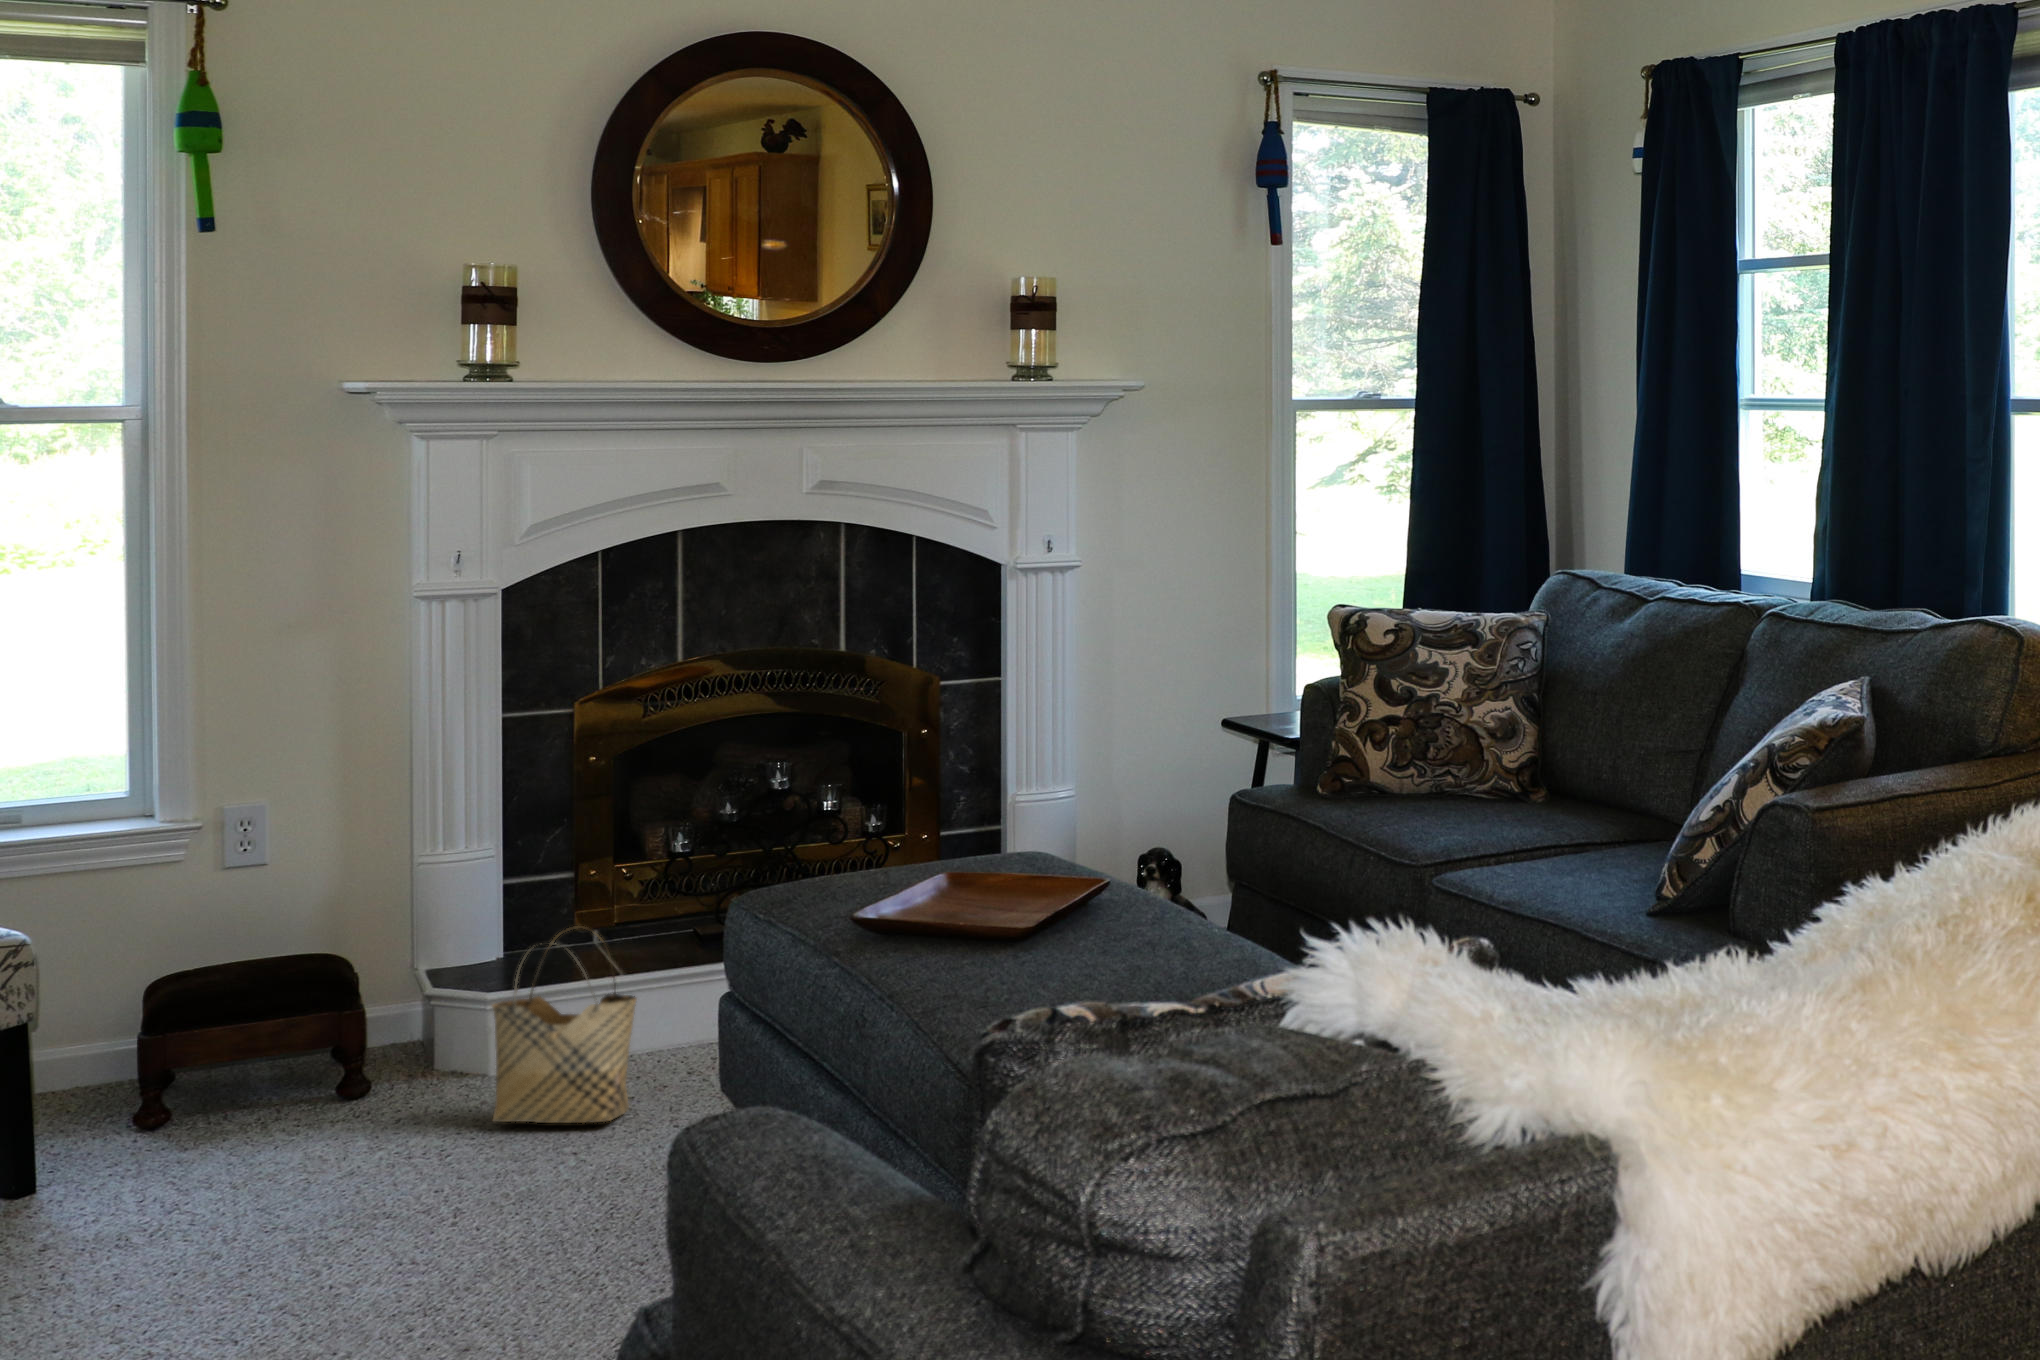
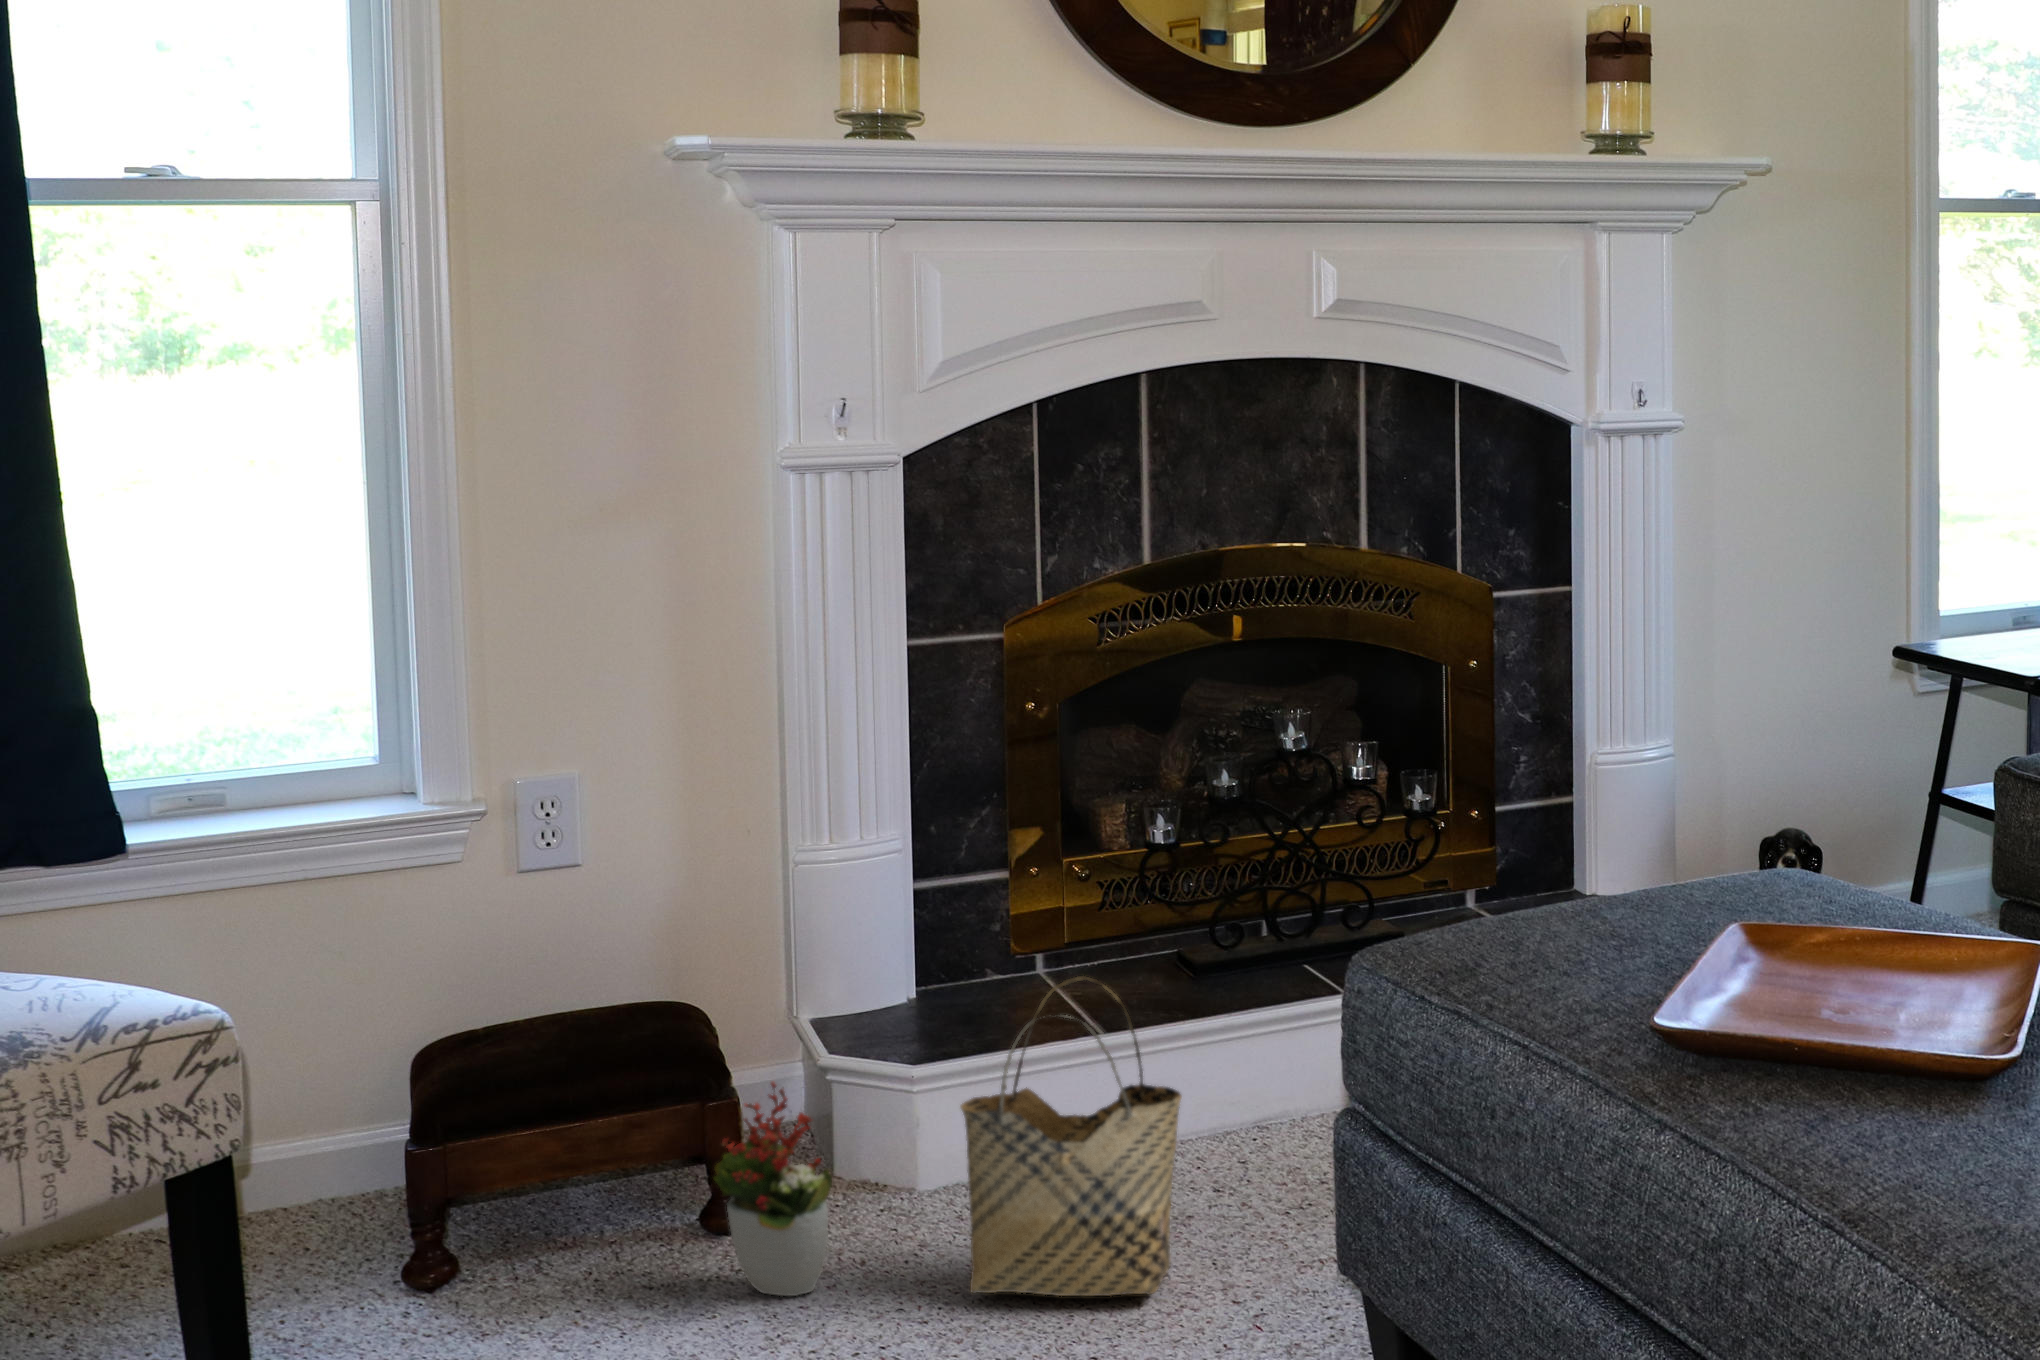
decorative plant: none [331,992,408,1127] -> present [714,1082,832,1296]

